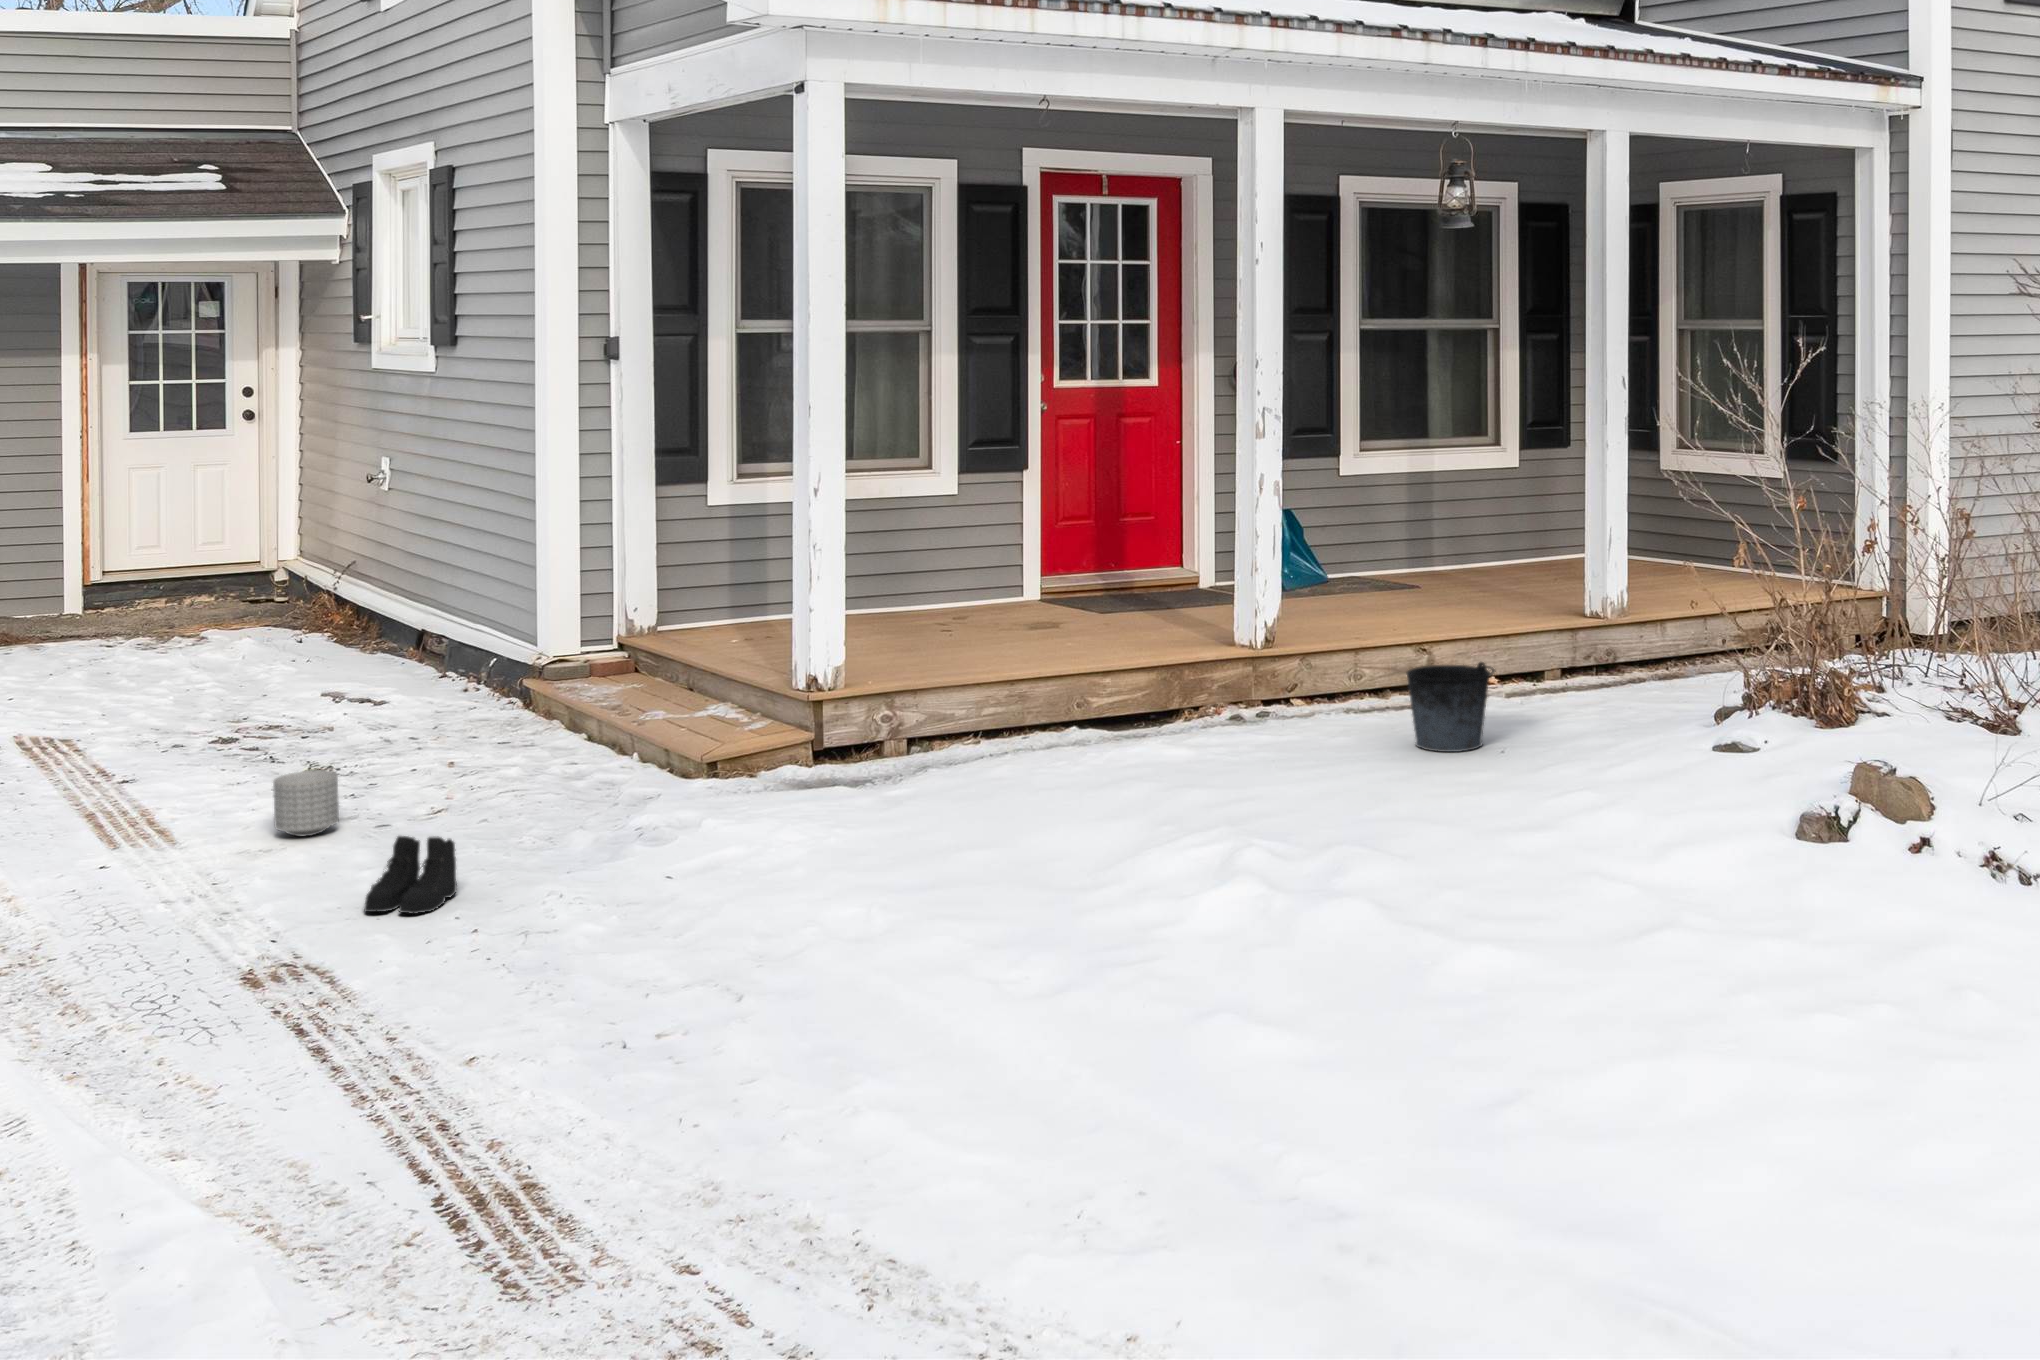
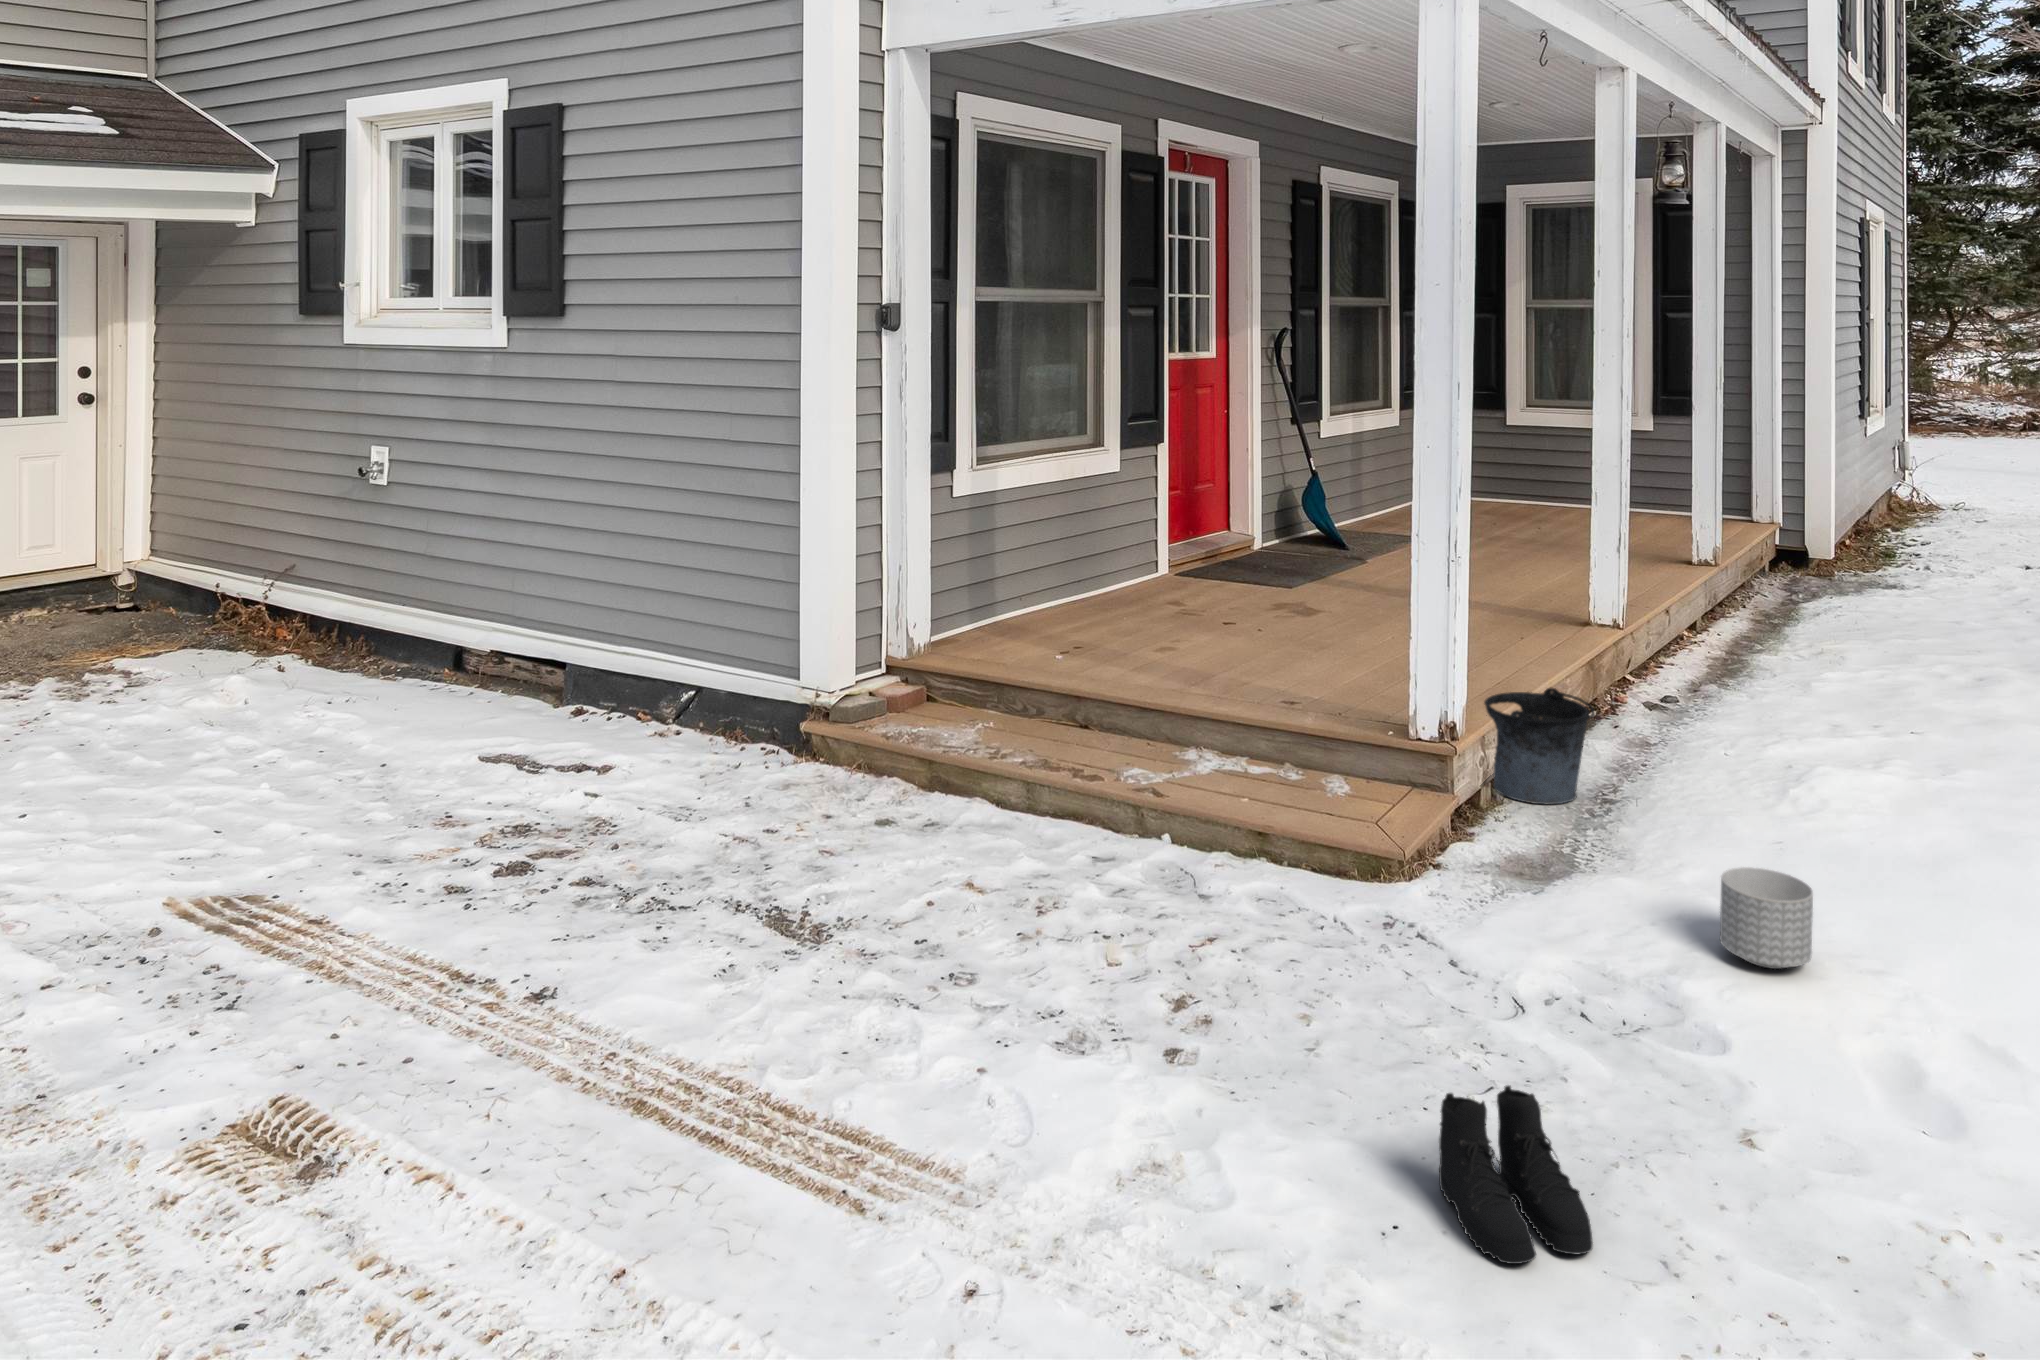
bucket: present [1406,662,1495,752] -> present [1484,688,1595,805]
planter: present [273,770,339,837] -> present [1720,867,1813,969]

